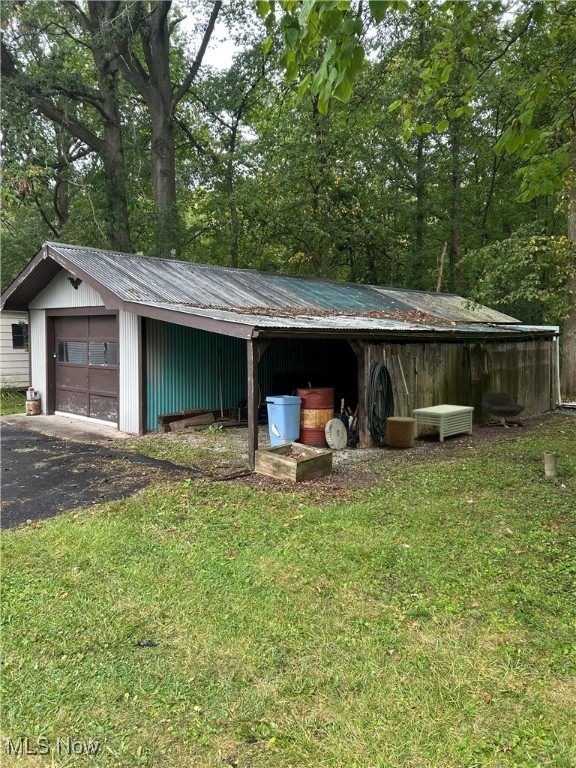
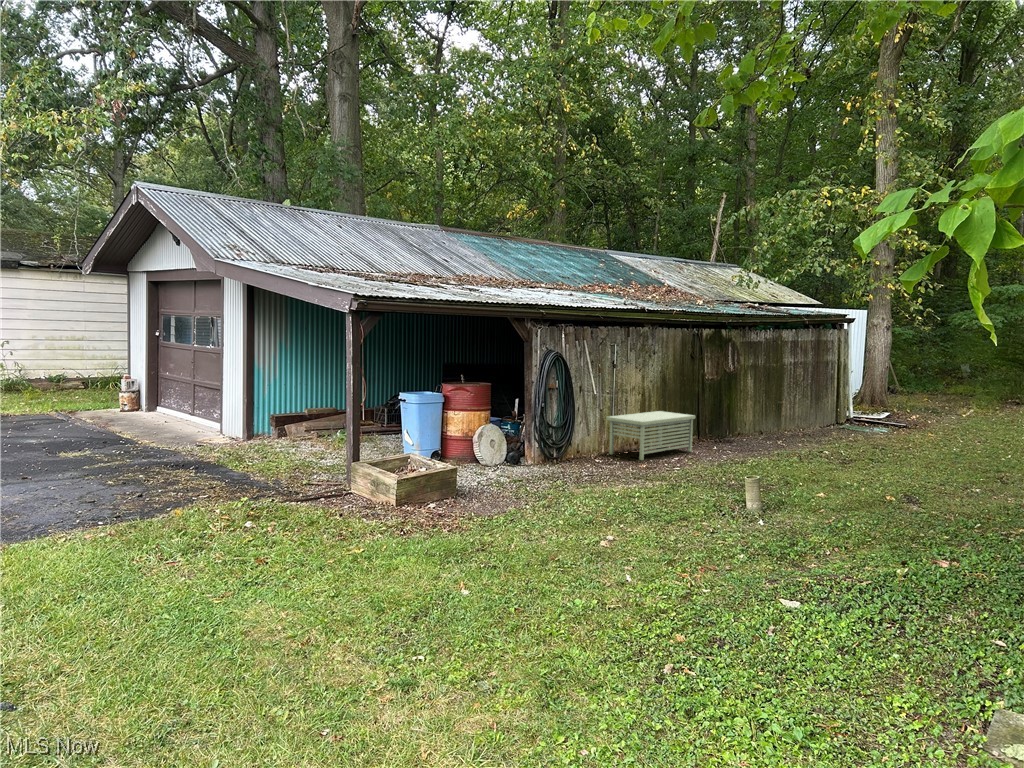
lounge chair: present [481,393,525,428] -> none [720,397,775,446]
woven basket: present [386,417,416,448] -> none [561,425,601,467]

